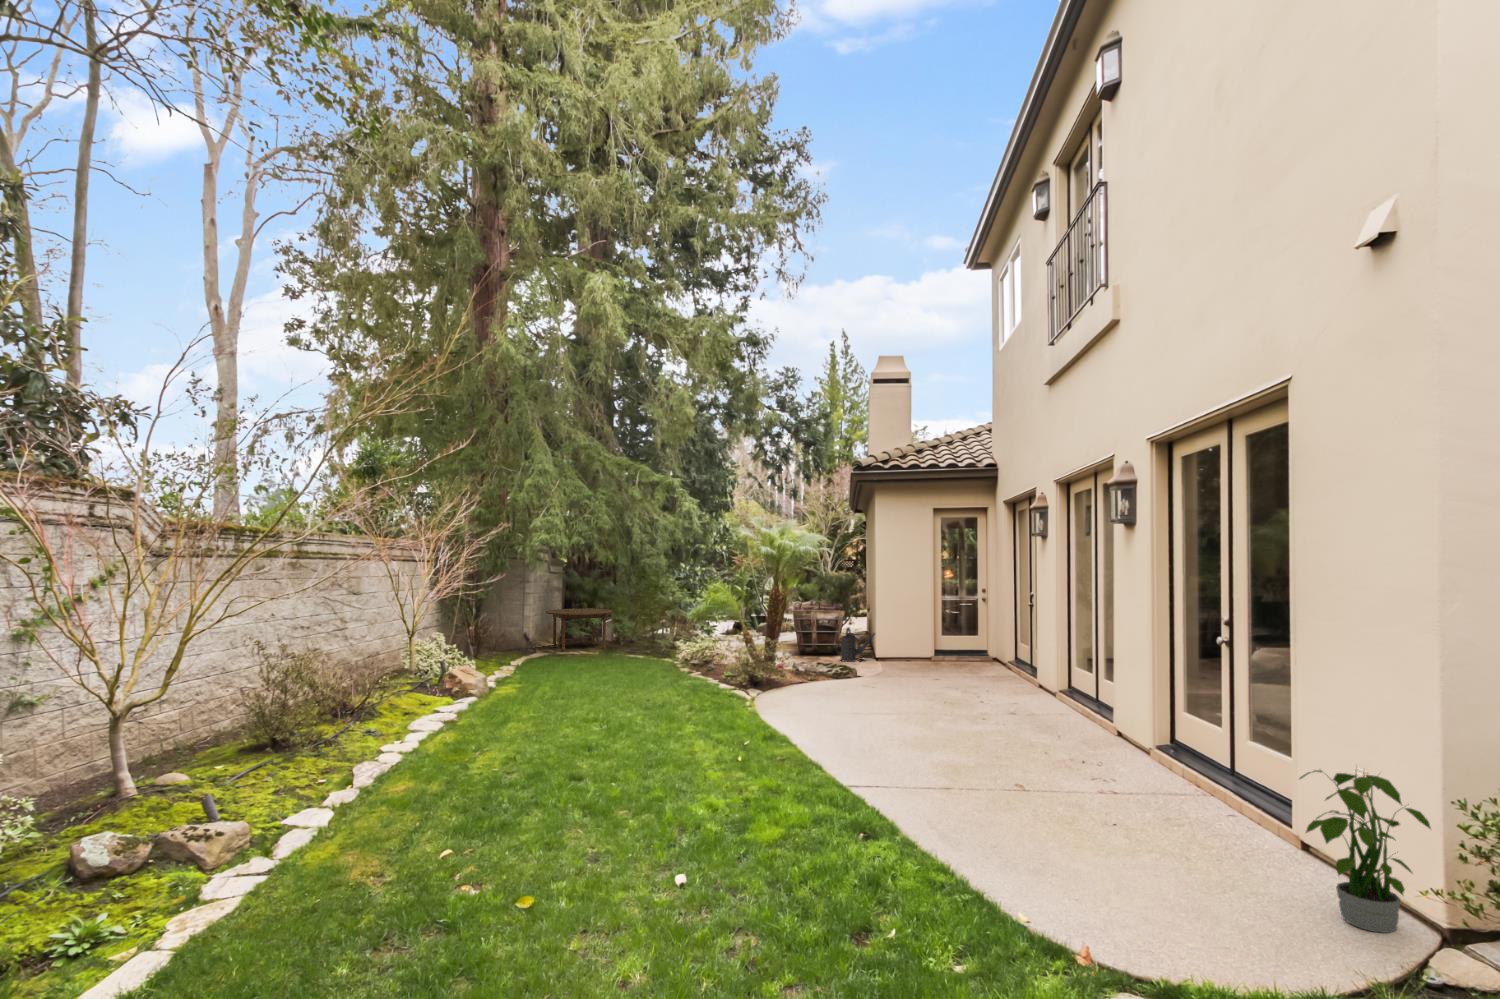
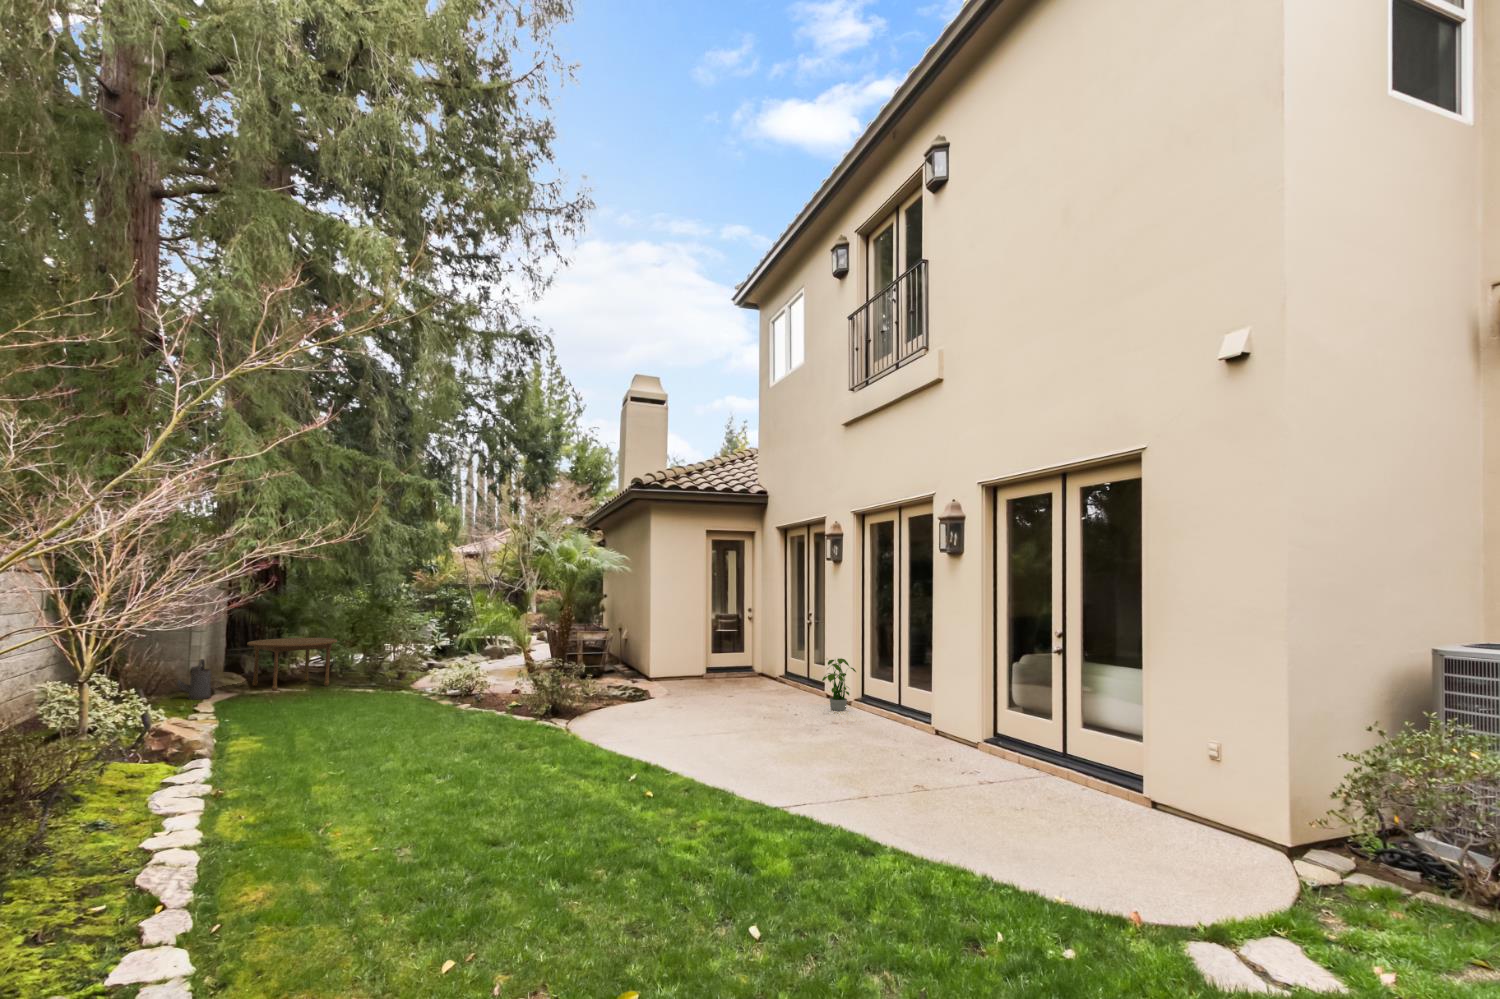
watering can: present [840,627,875,662] -> present [177,659,219,699]
potted plant: present [1300,770,1431,933] -> present [820,658,856,711]

